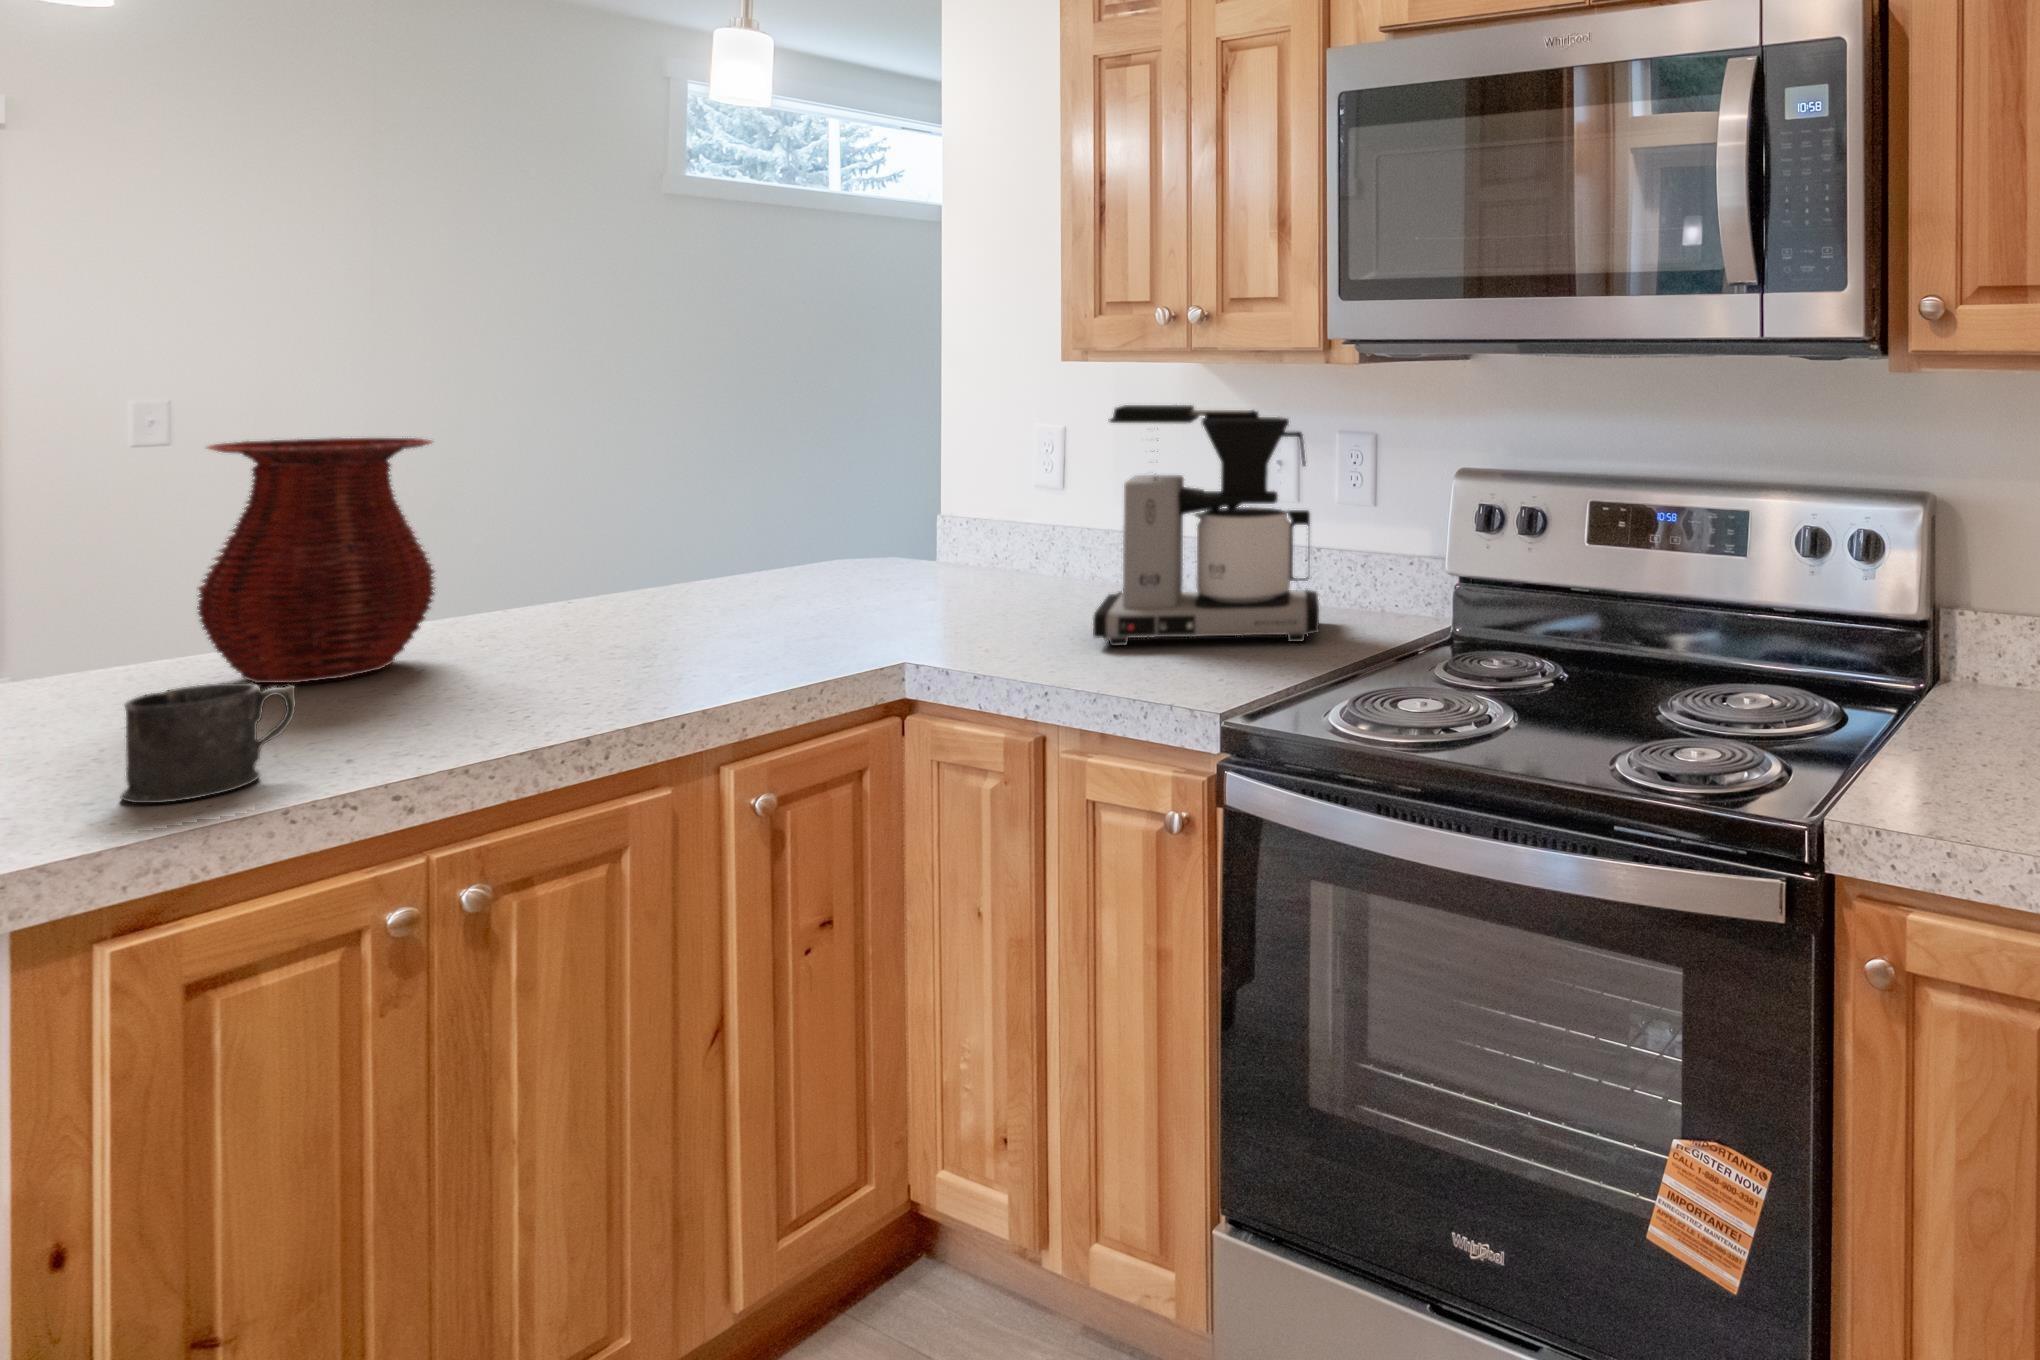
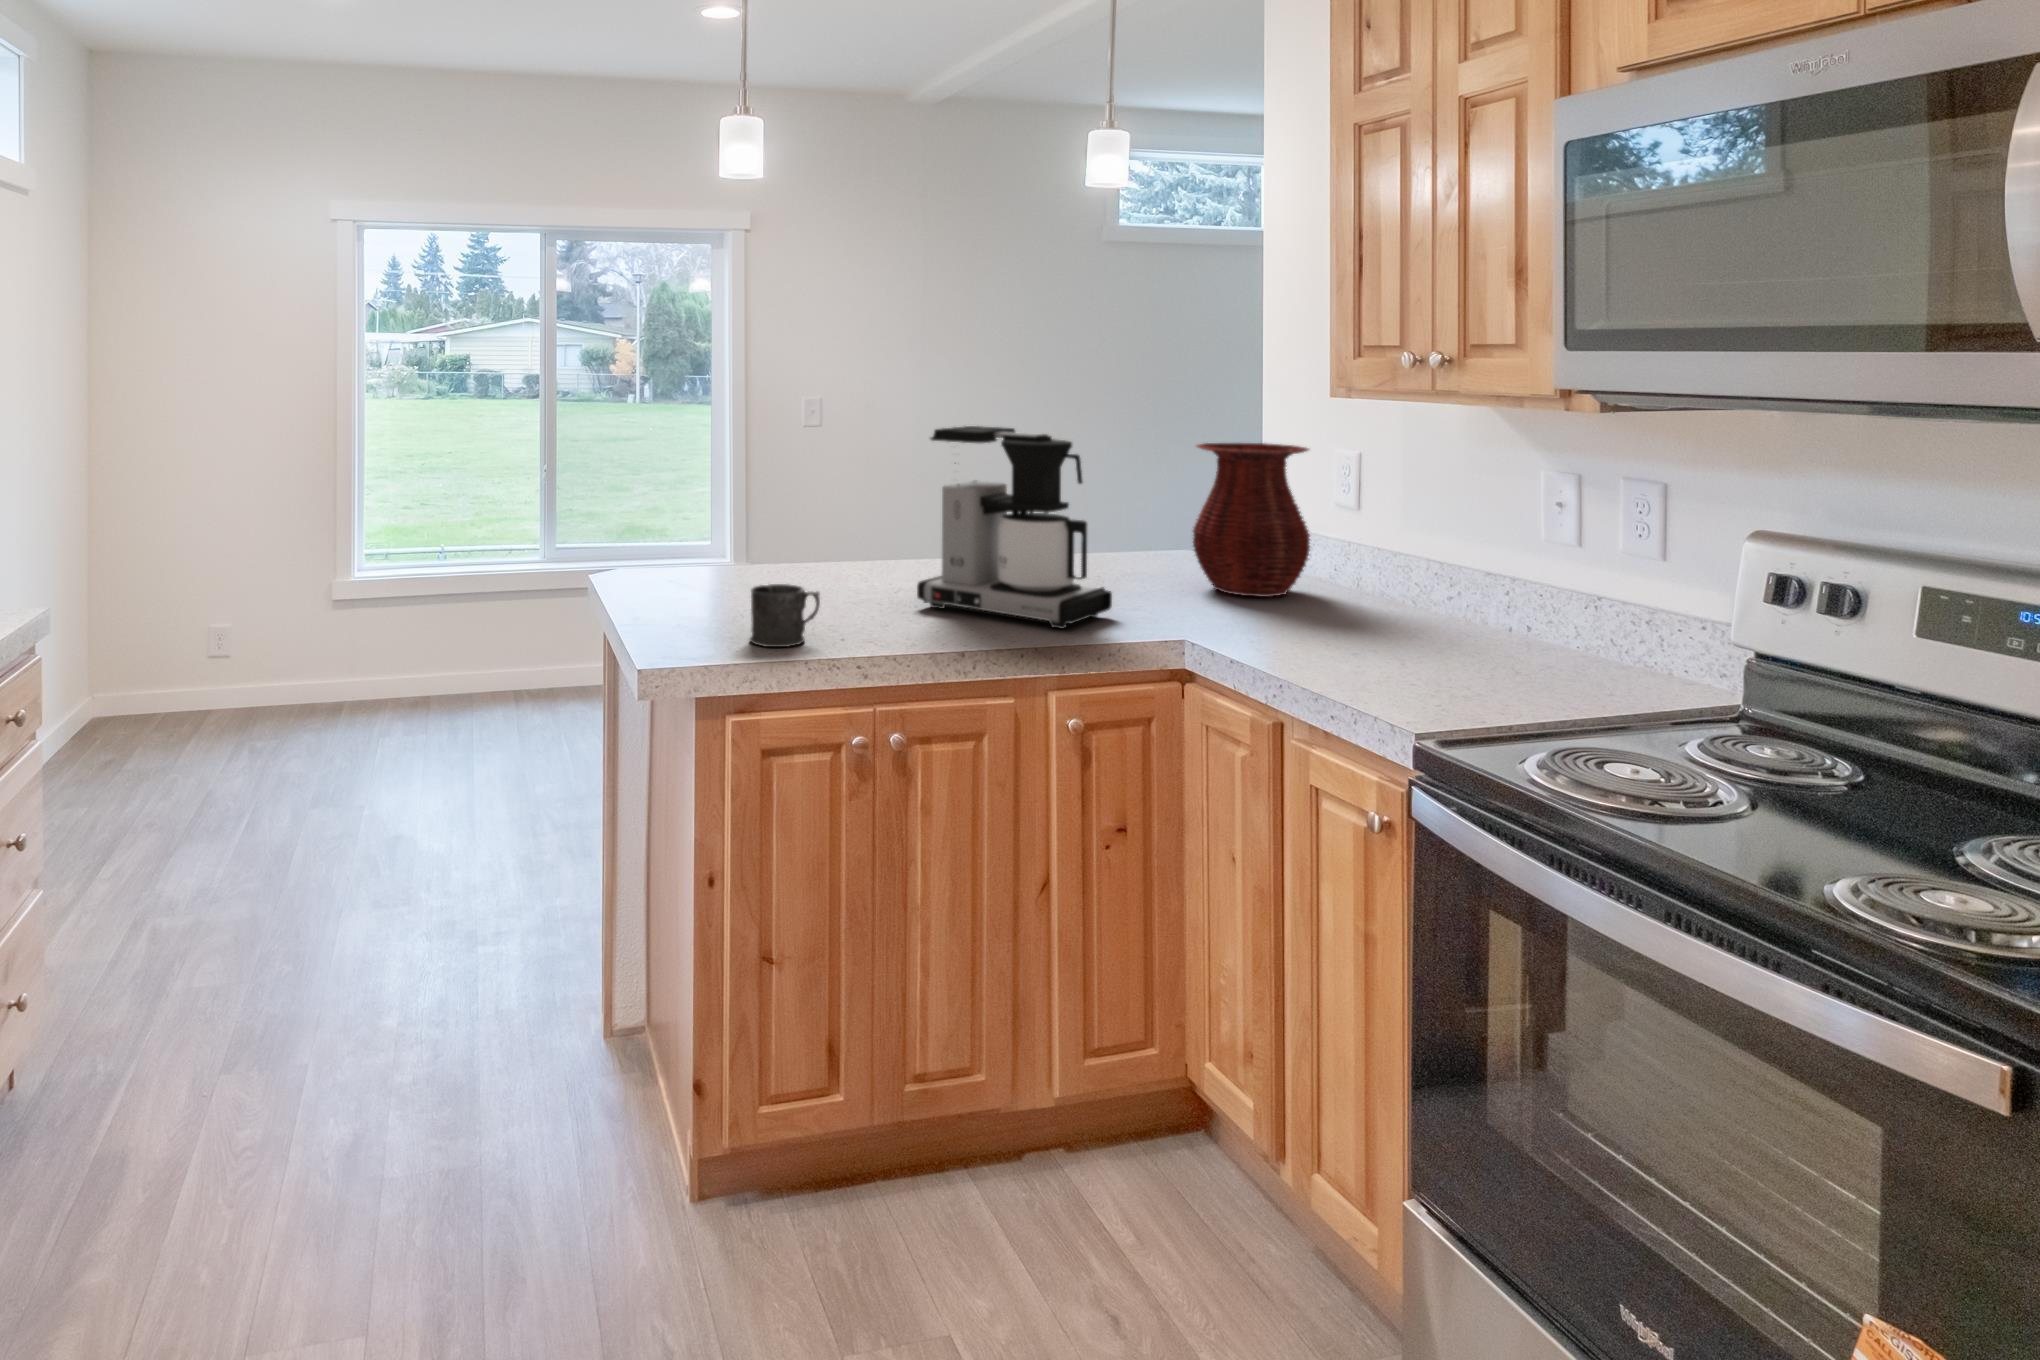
coffee maker: present [1093,405,1319,646] -> present [917,426,1112,629]
vase: present [198,438,434,683] -> present [1193,443,1310,597]

